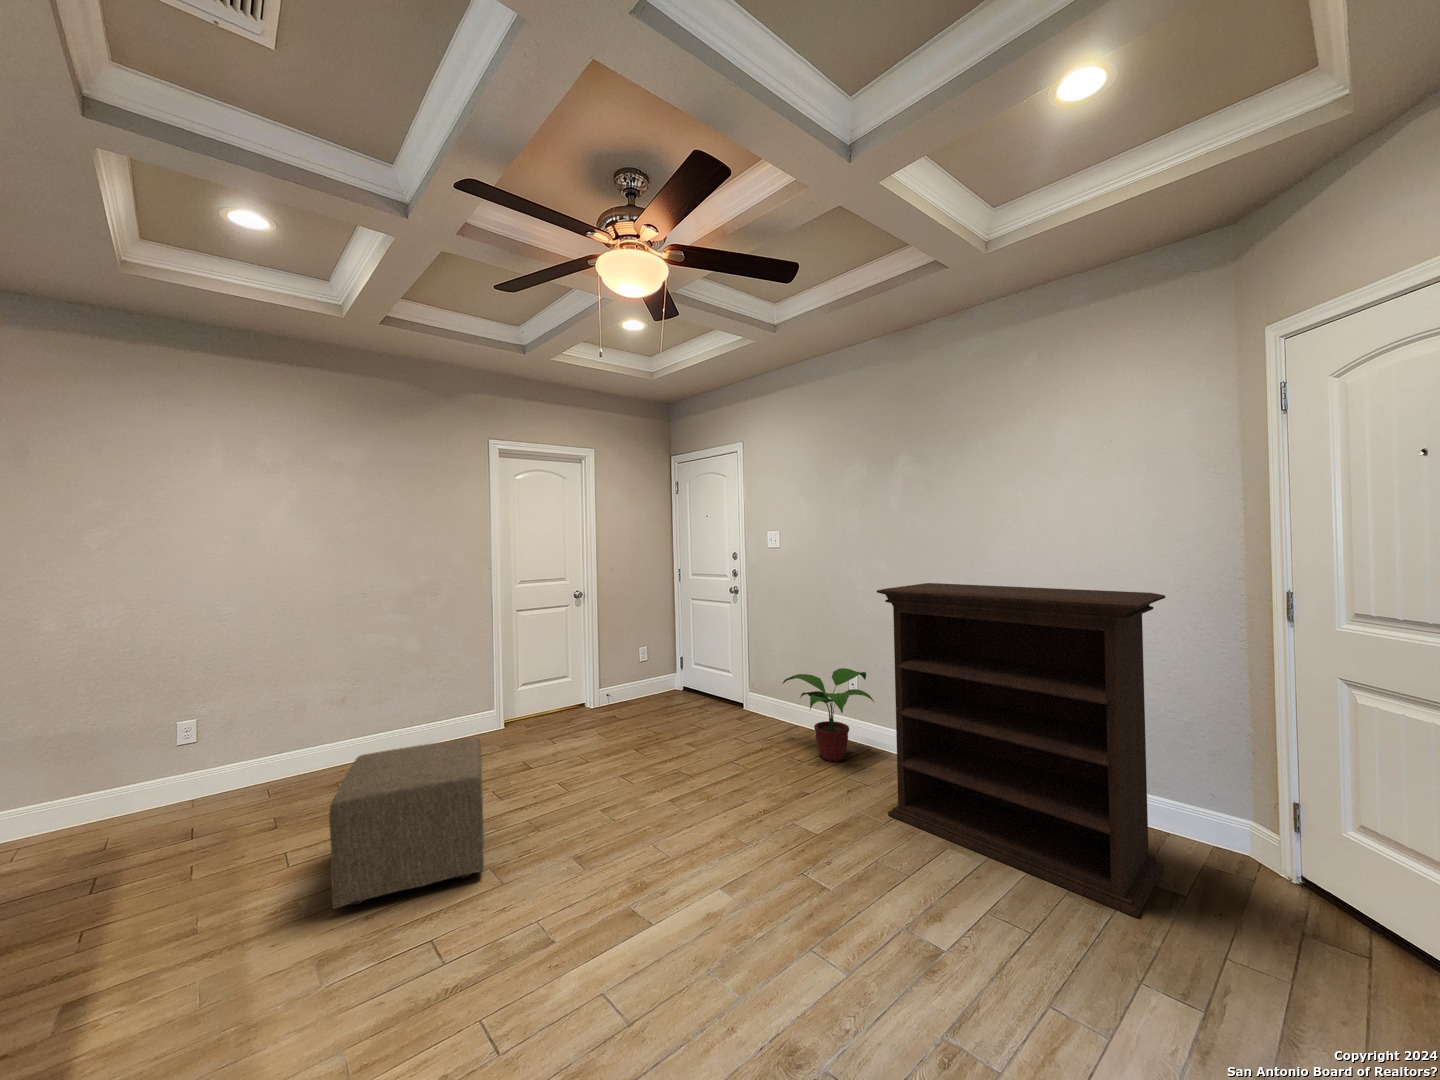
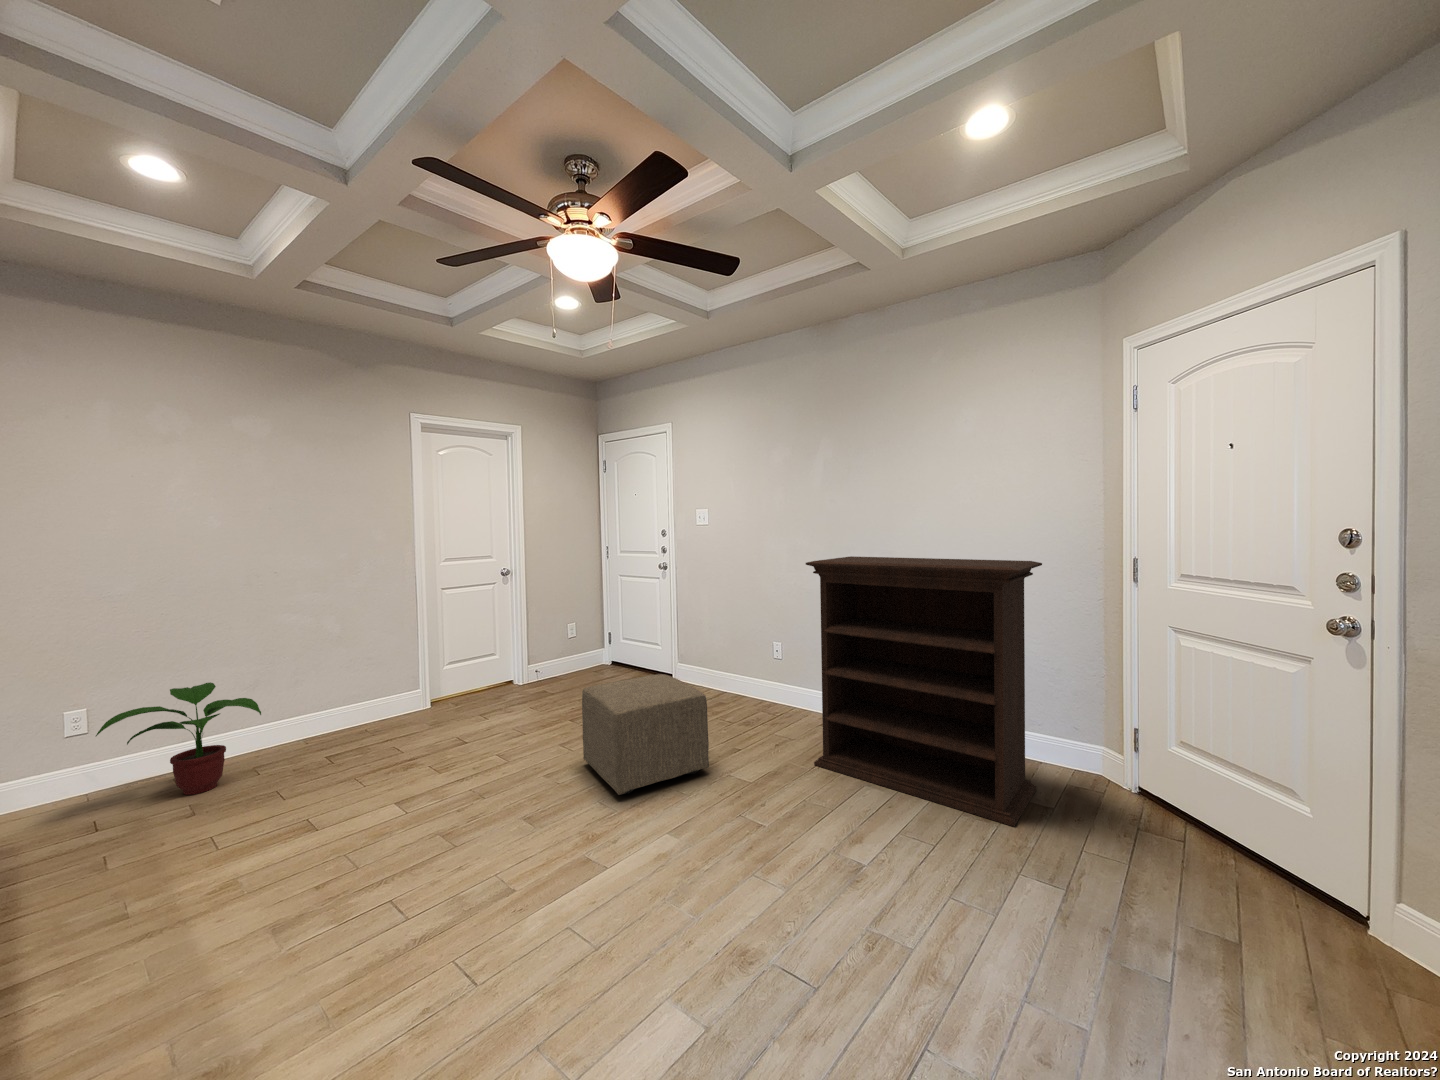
potted plant: present [783,668,874,761] -> present [96,682,261,795]
ottoman: present [329,738,484,909] -> present [582,674,709,795]

